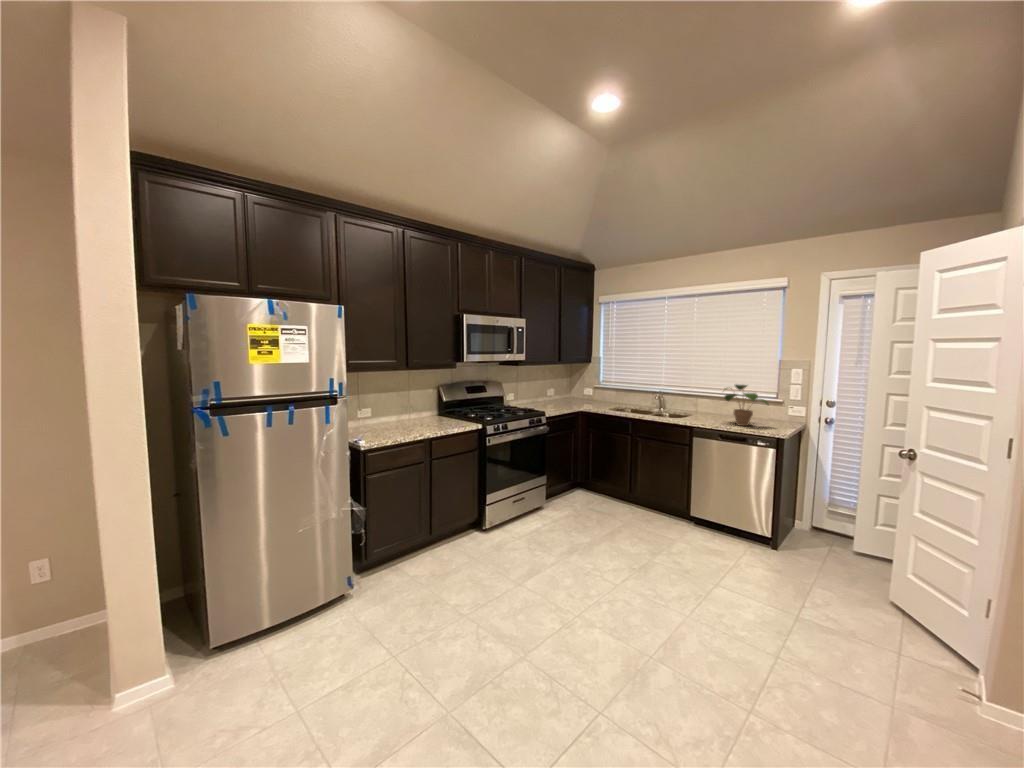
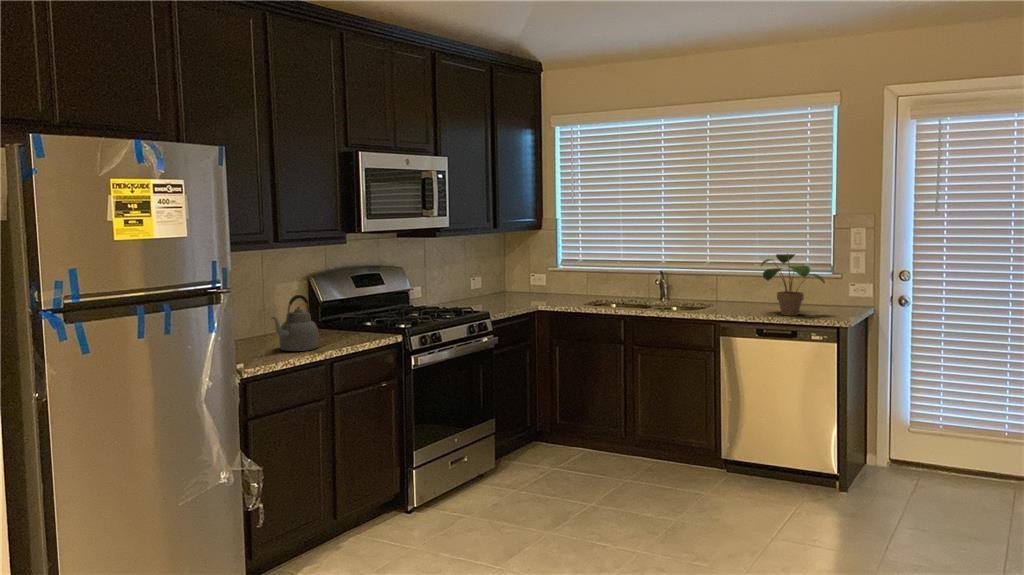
kettle: none [393,399,425,433] -> present [271,295,319,351]

